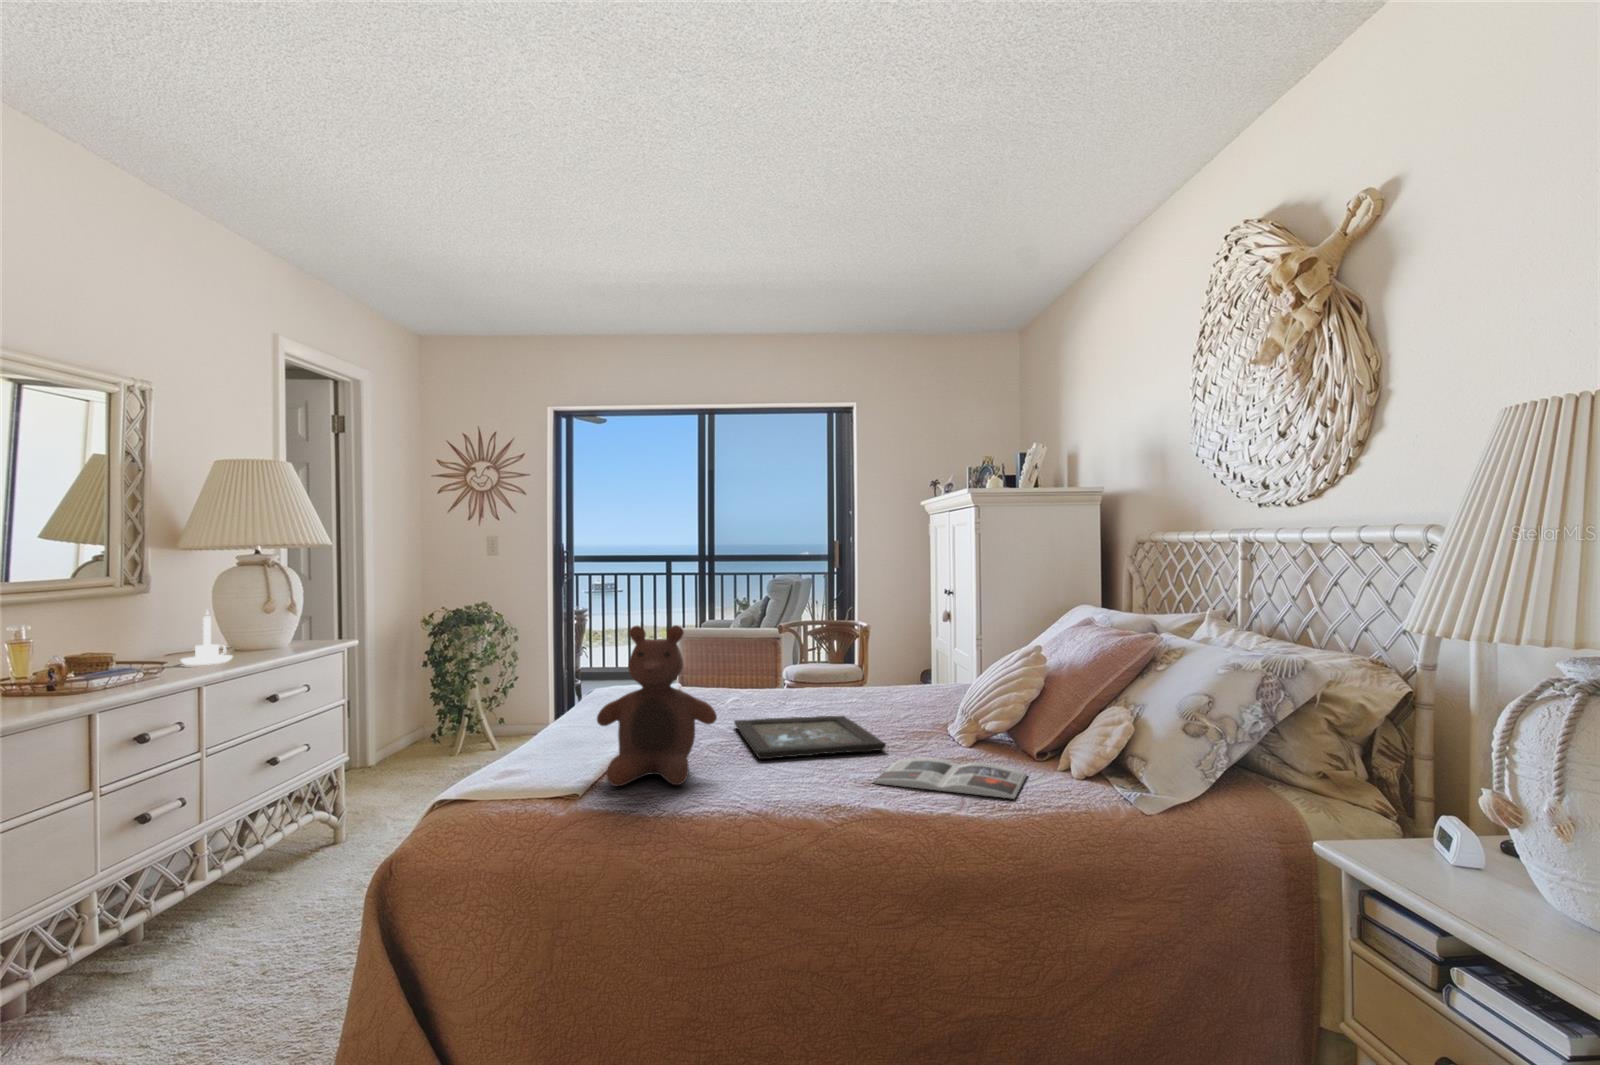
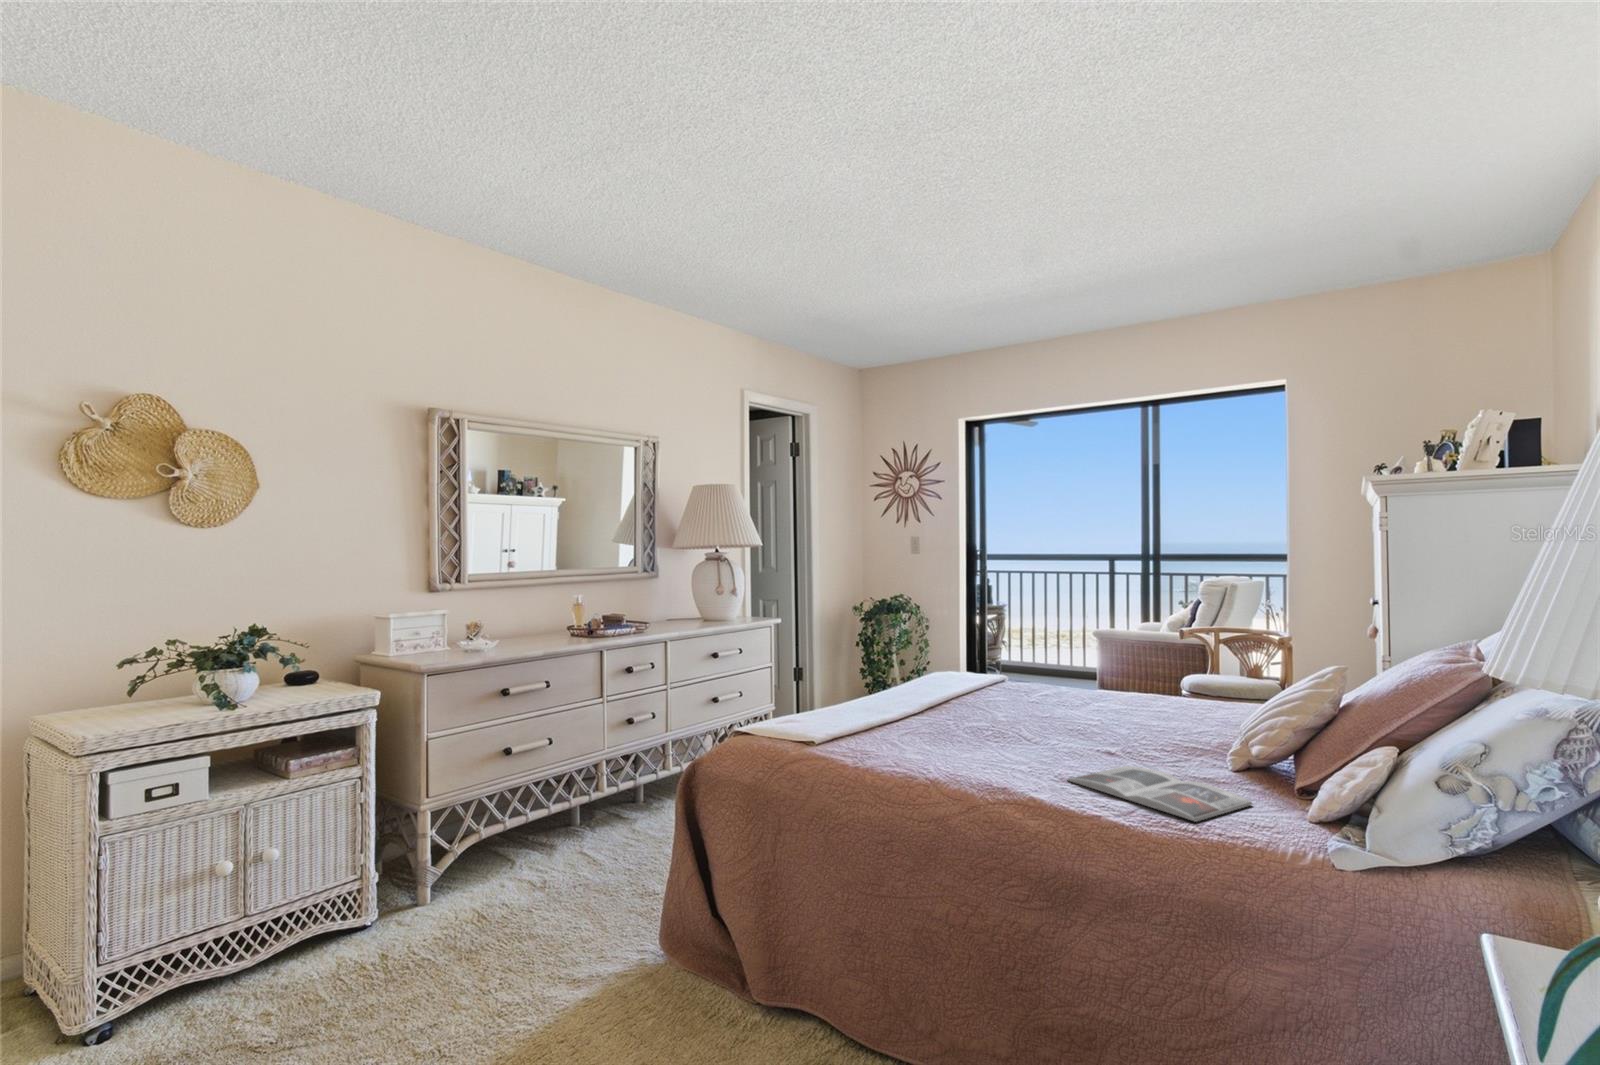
candle holder: present [181,611,233,665] -> none [663,588,692,626]
stuffed bear: present [597,625,717,786] -> none [844,615,946,751]
tray: present [734,716,886,759] -> none [990,709,1126,755]

